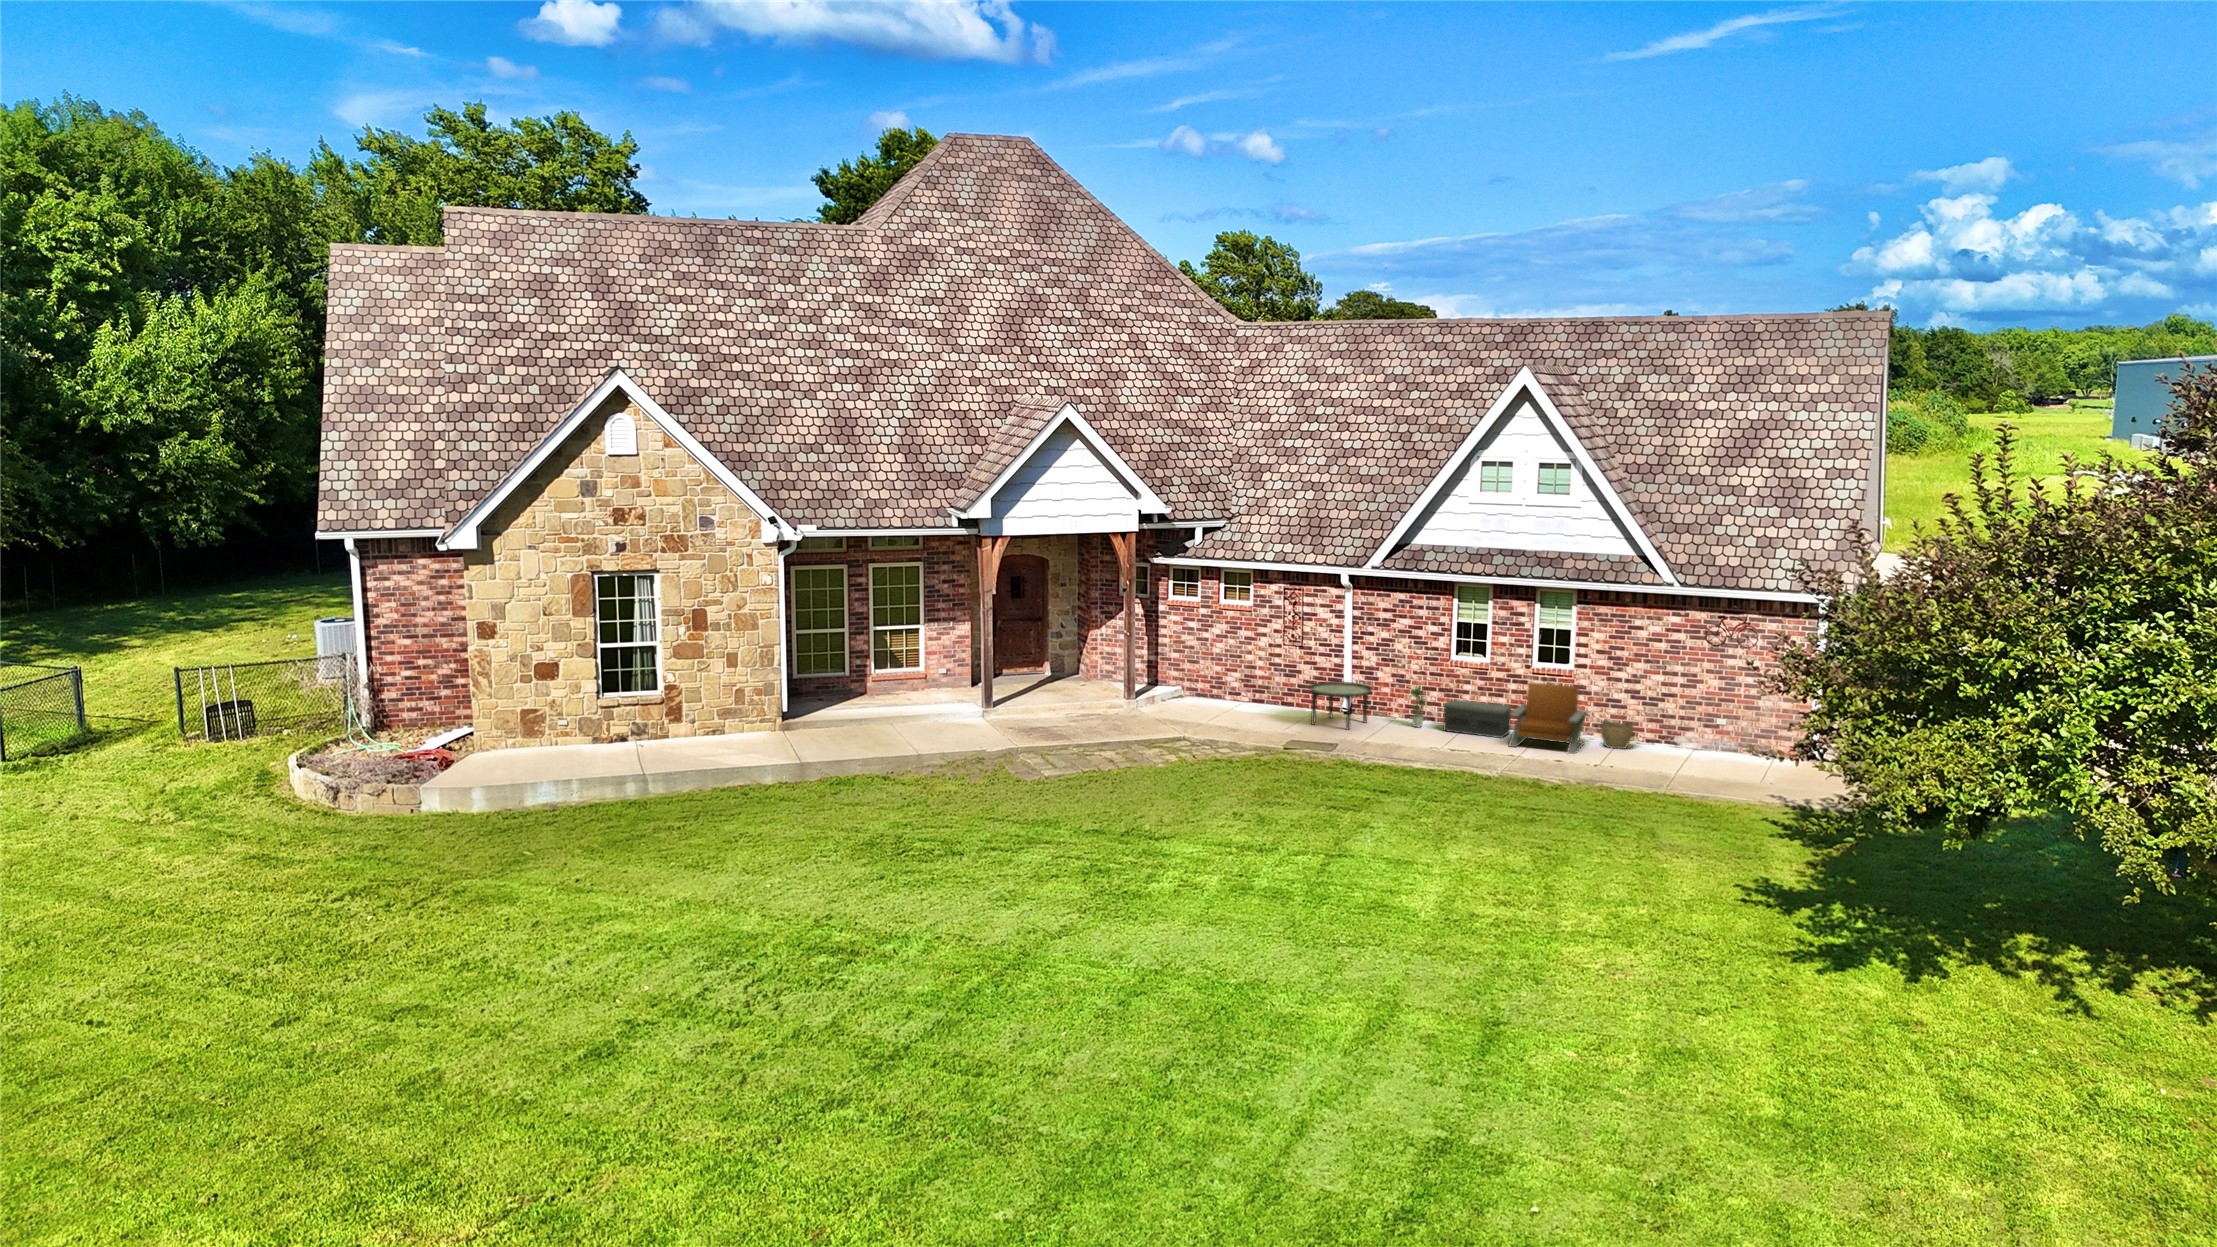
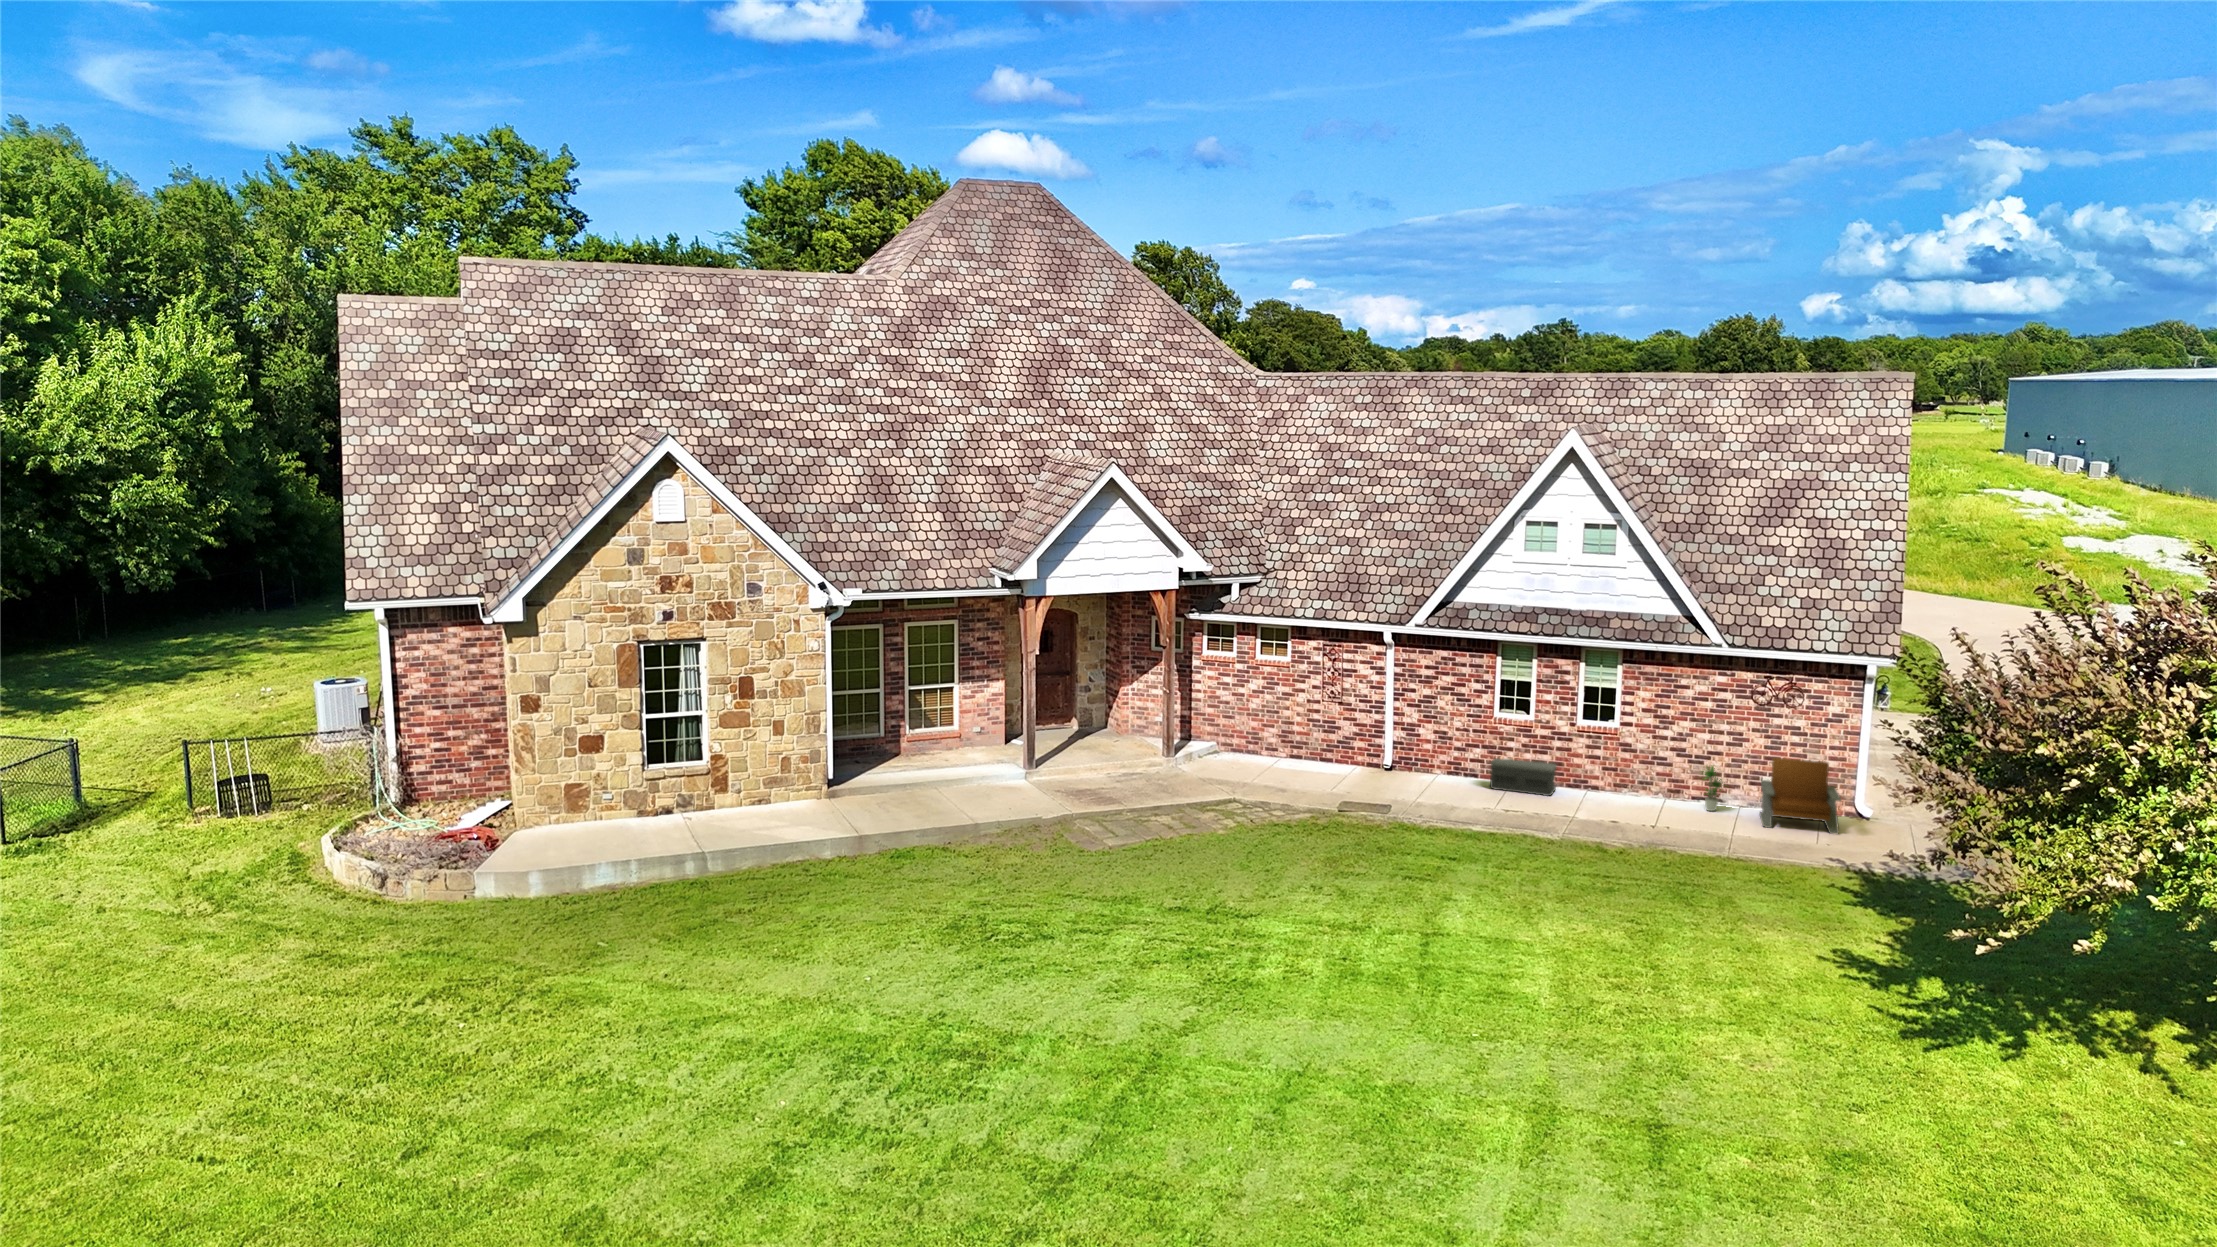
round table: present [1309,681,1372,730] -> none [1354,739,1418,789]
lounge chair: present [1509,682,1587,754] -> present [1759,758,1841,834]
potted plant: present [1409,684,1426,727] -> present [1704,766,1722,811]
woven basket: present [1601,715,1633,749] -> none [1649,770,1682,807]

